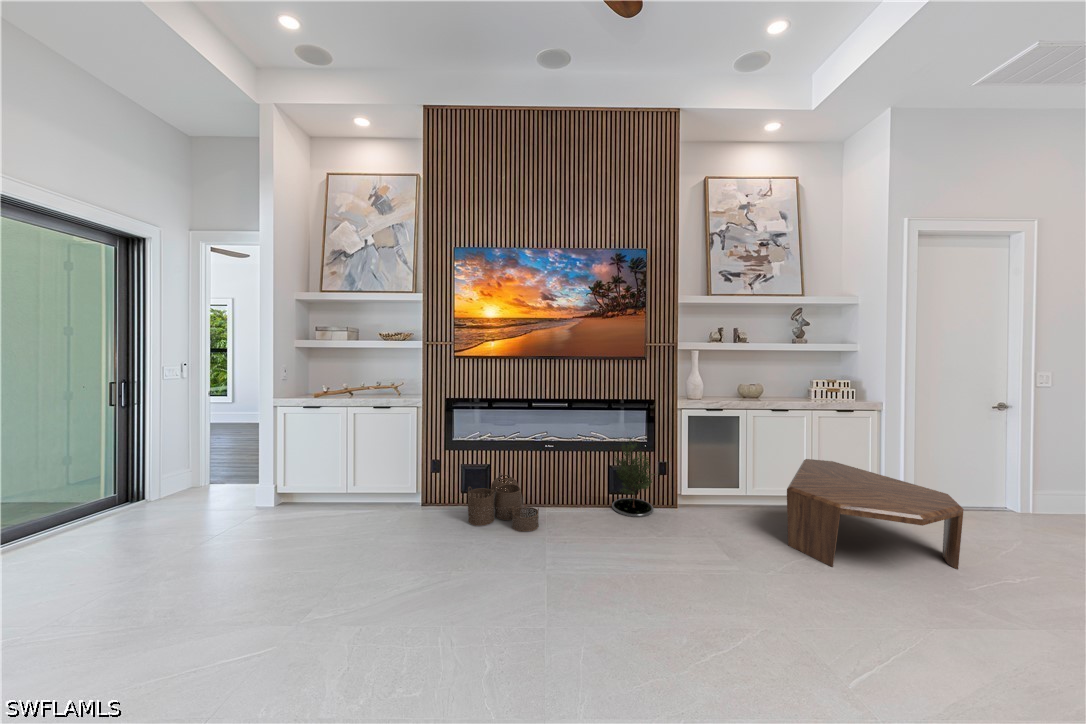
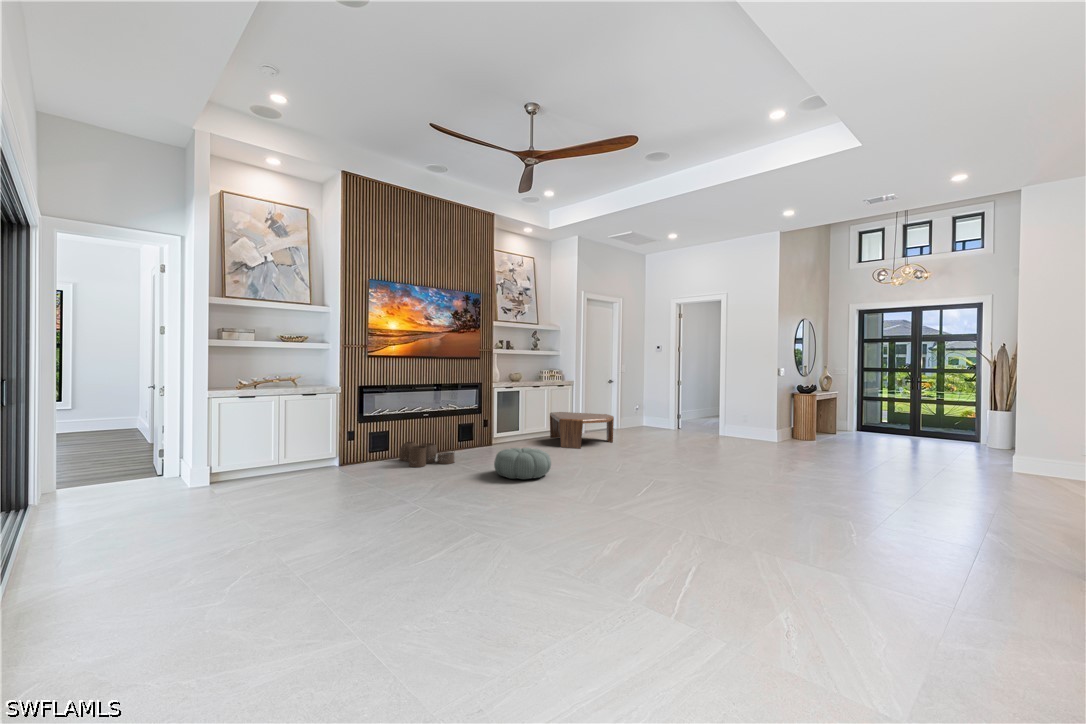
potted tree: present [612,441,655,517] -> none [470,406,497,452]
pouf: none [484,557,616,674] -> present [494,448,551,479]

